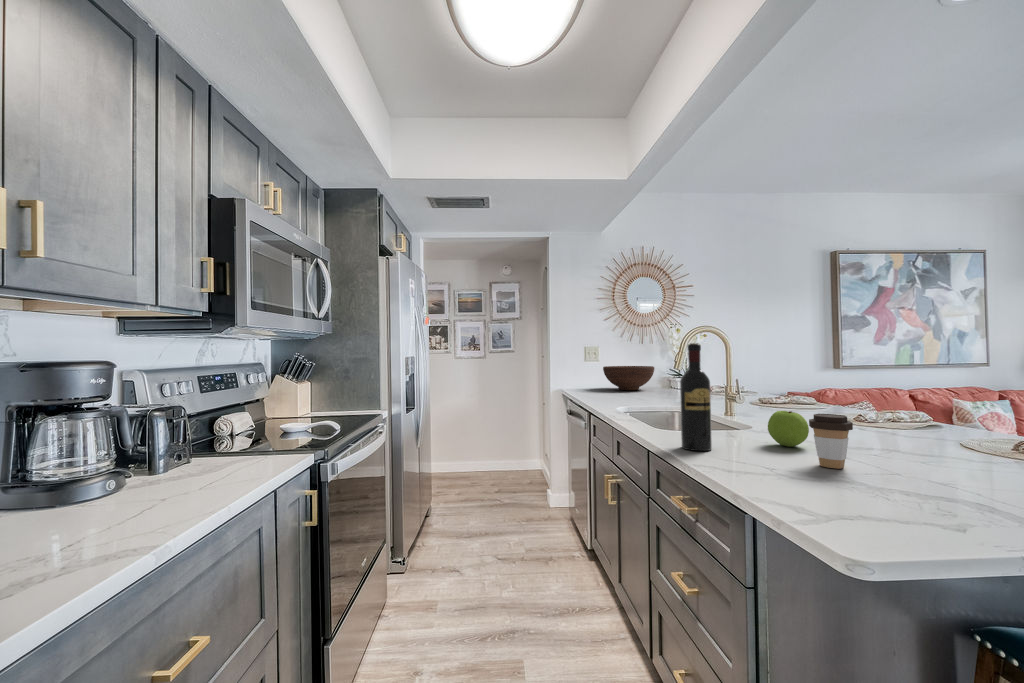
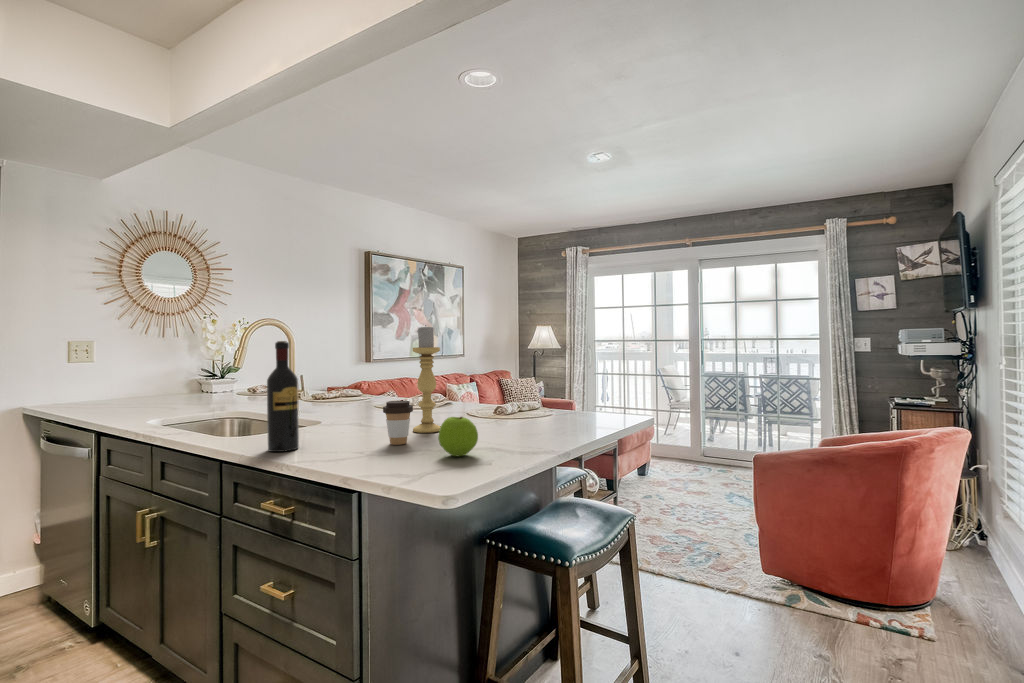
candle holder: none [860,322,910,461] -> present [413,325,441,433]
fruit bowl: present [603,366,654,390] -> none [101,366,182,400]
apple: present [768,411,809,447] -> present [438,417,478,456]

